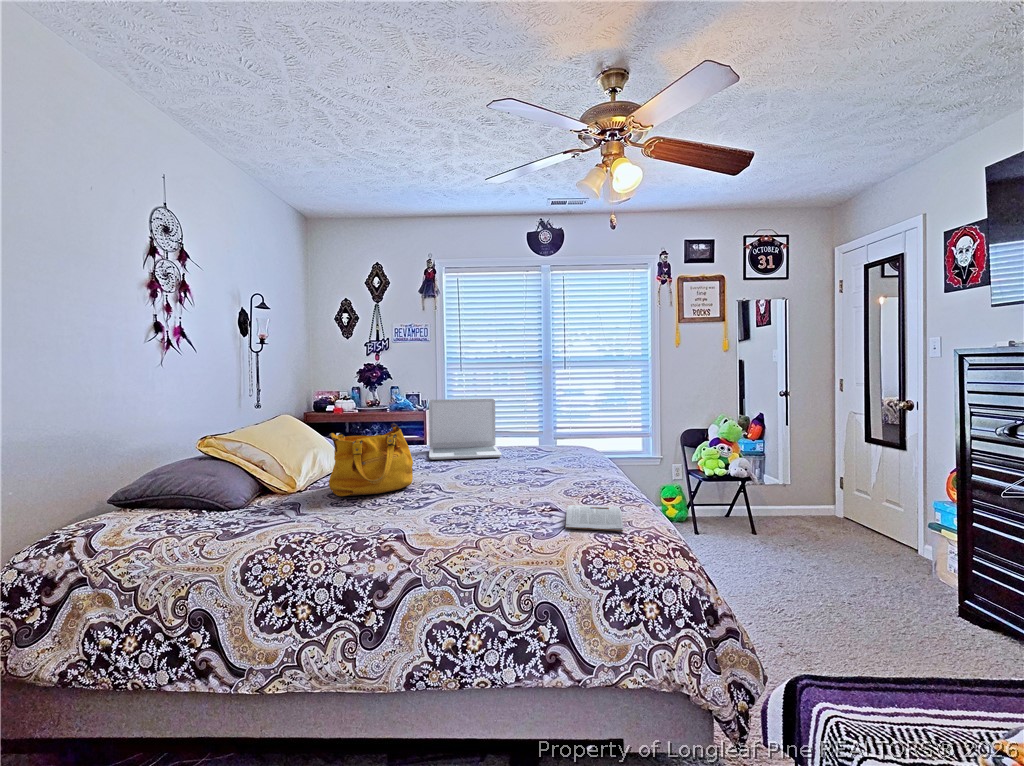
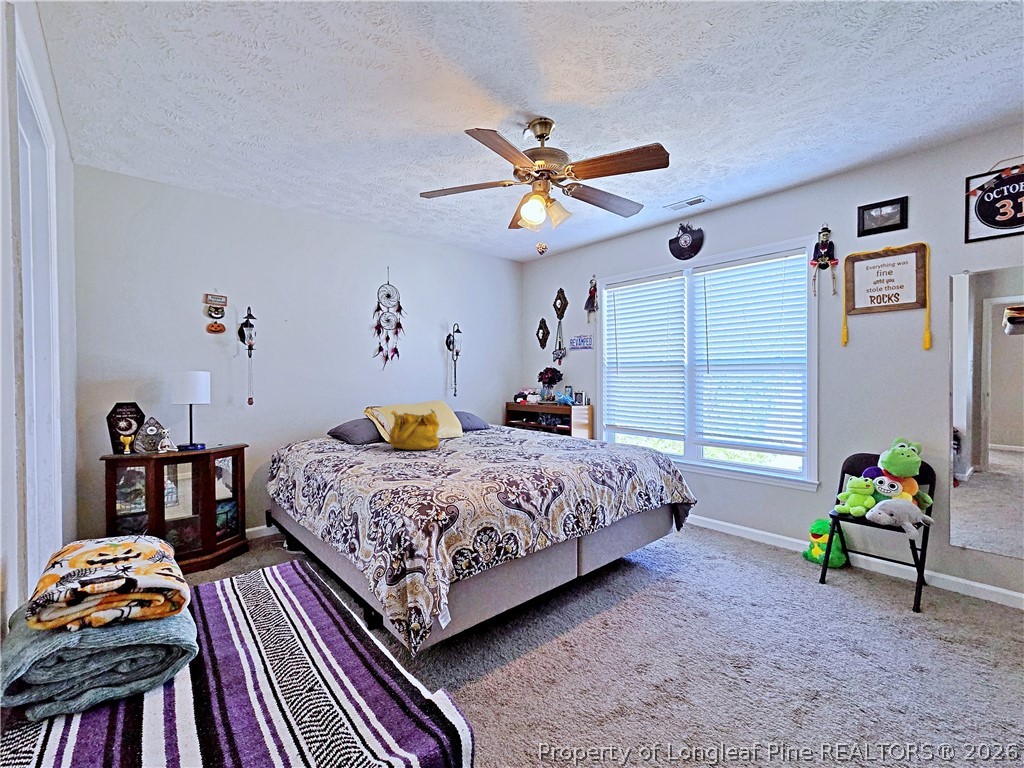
laptop: present [429,399,502,460] -> none [491,397,558,445]
magazine: present [565,505,623,531] -> none [408,469,470,486]

